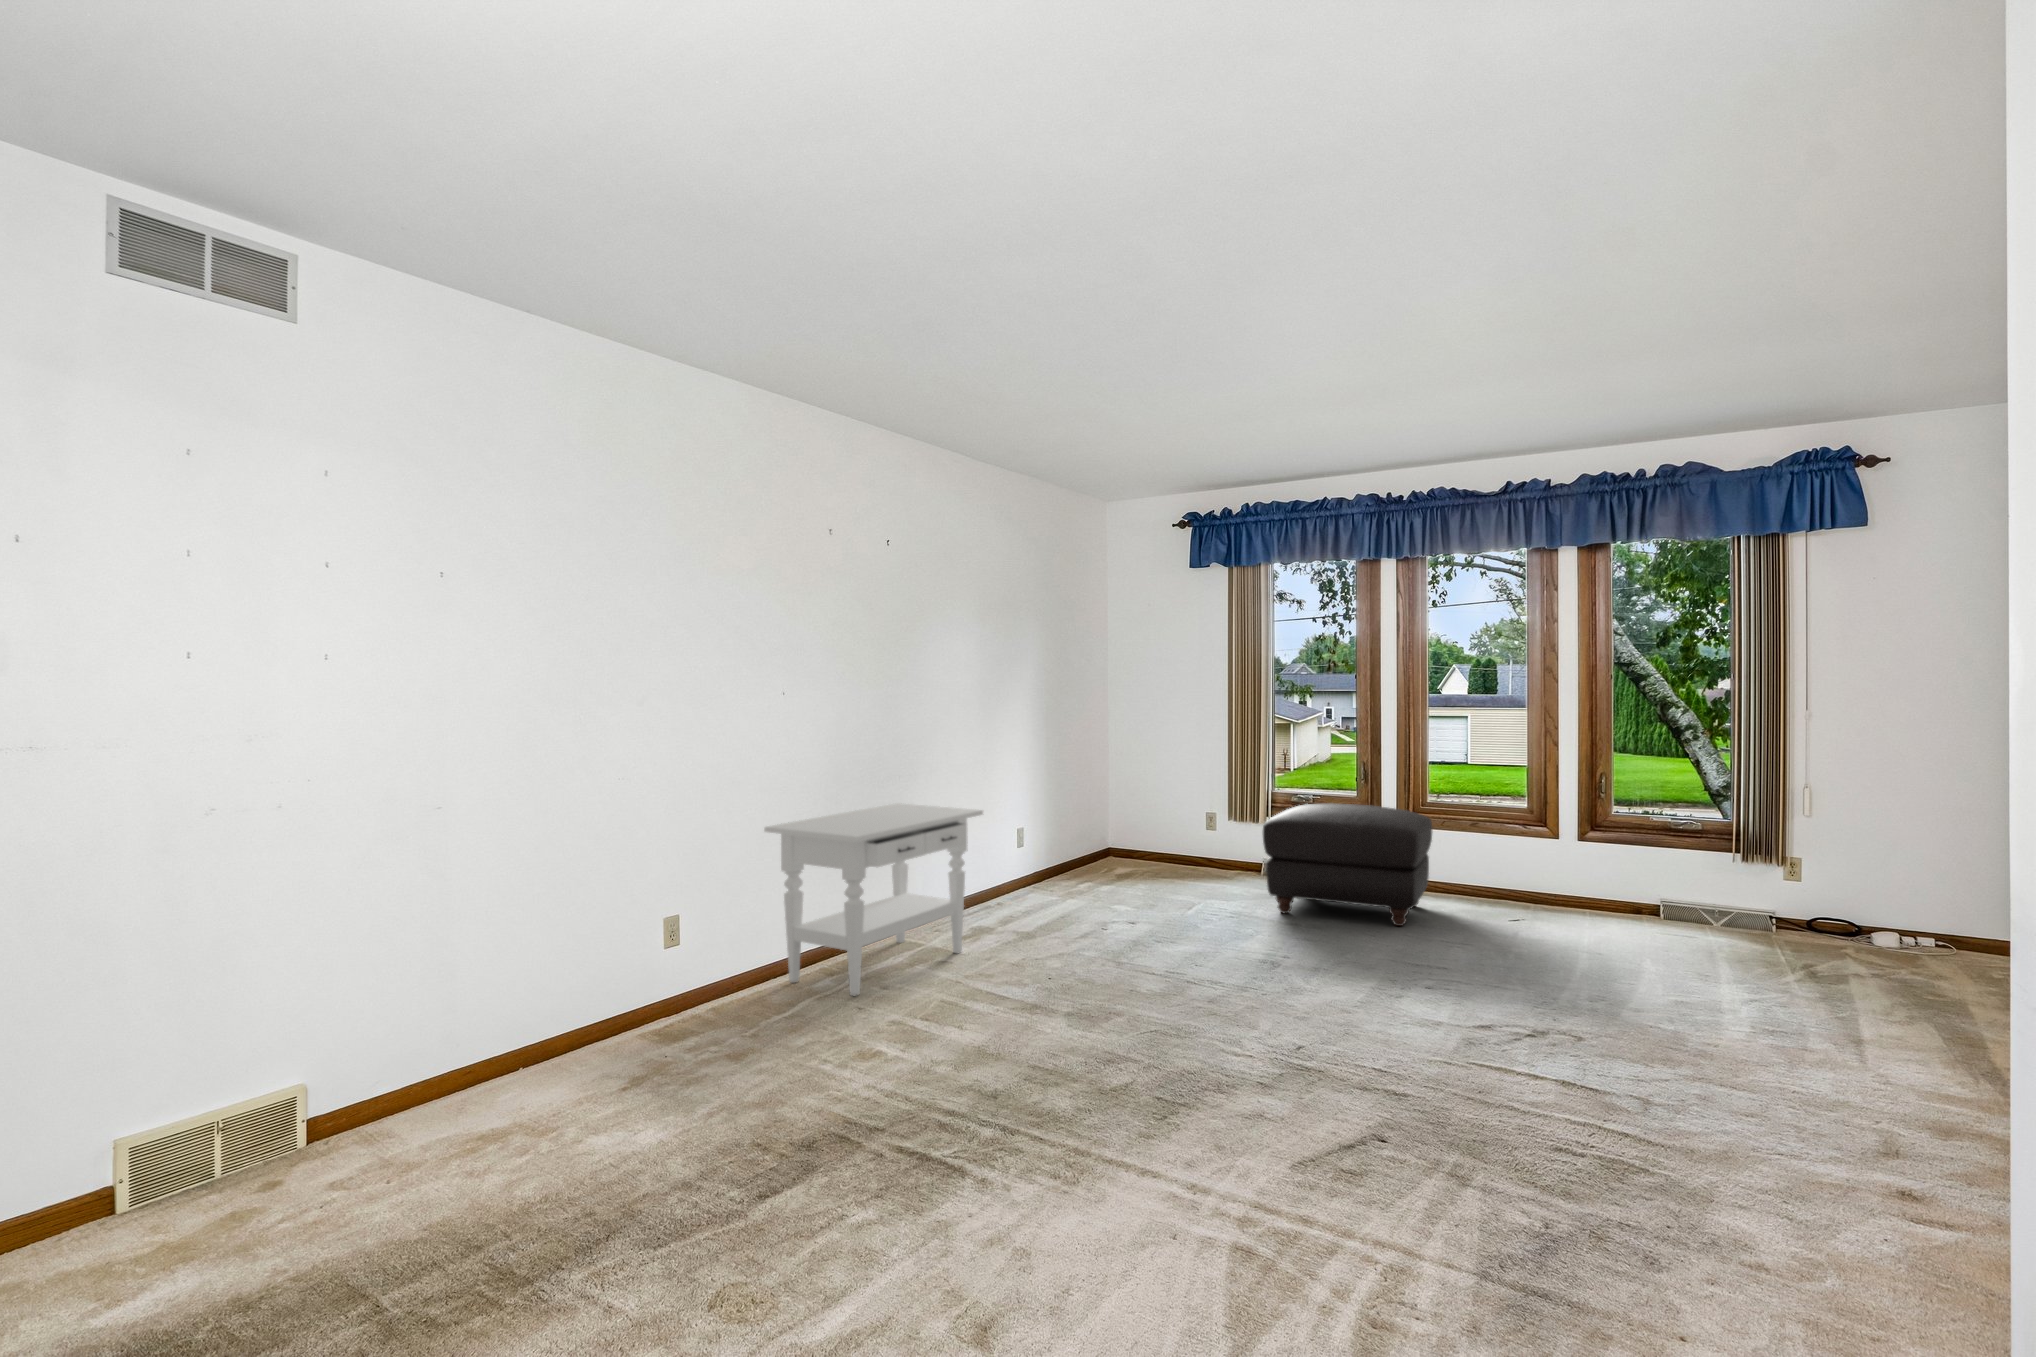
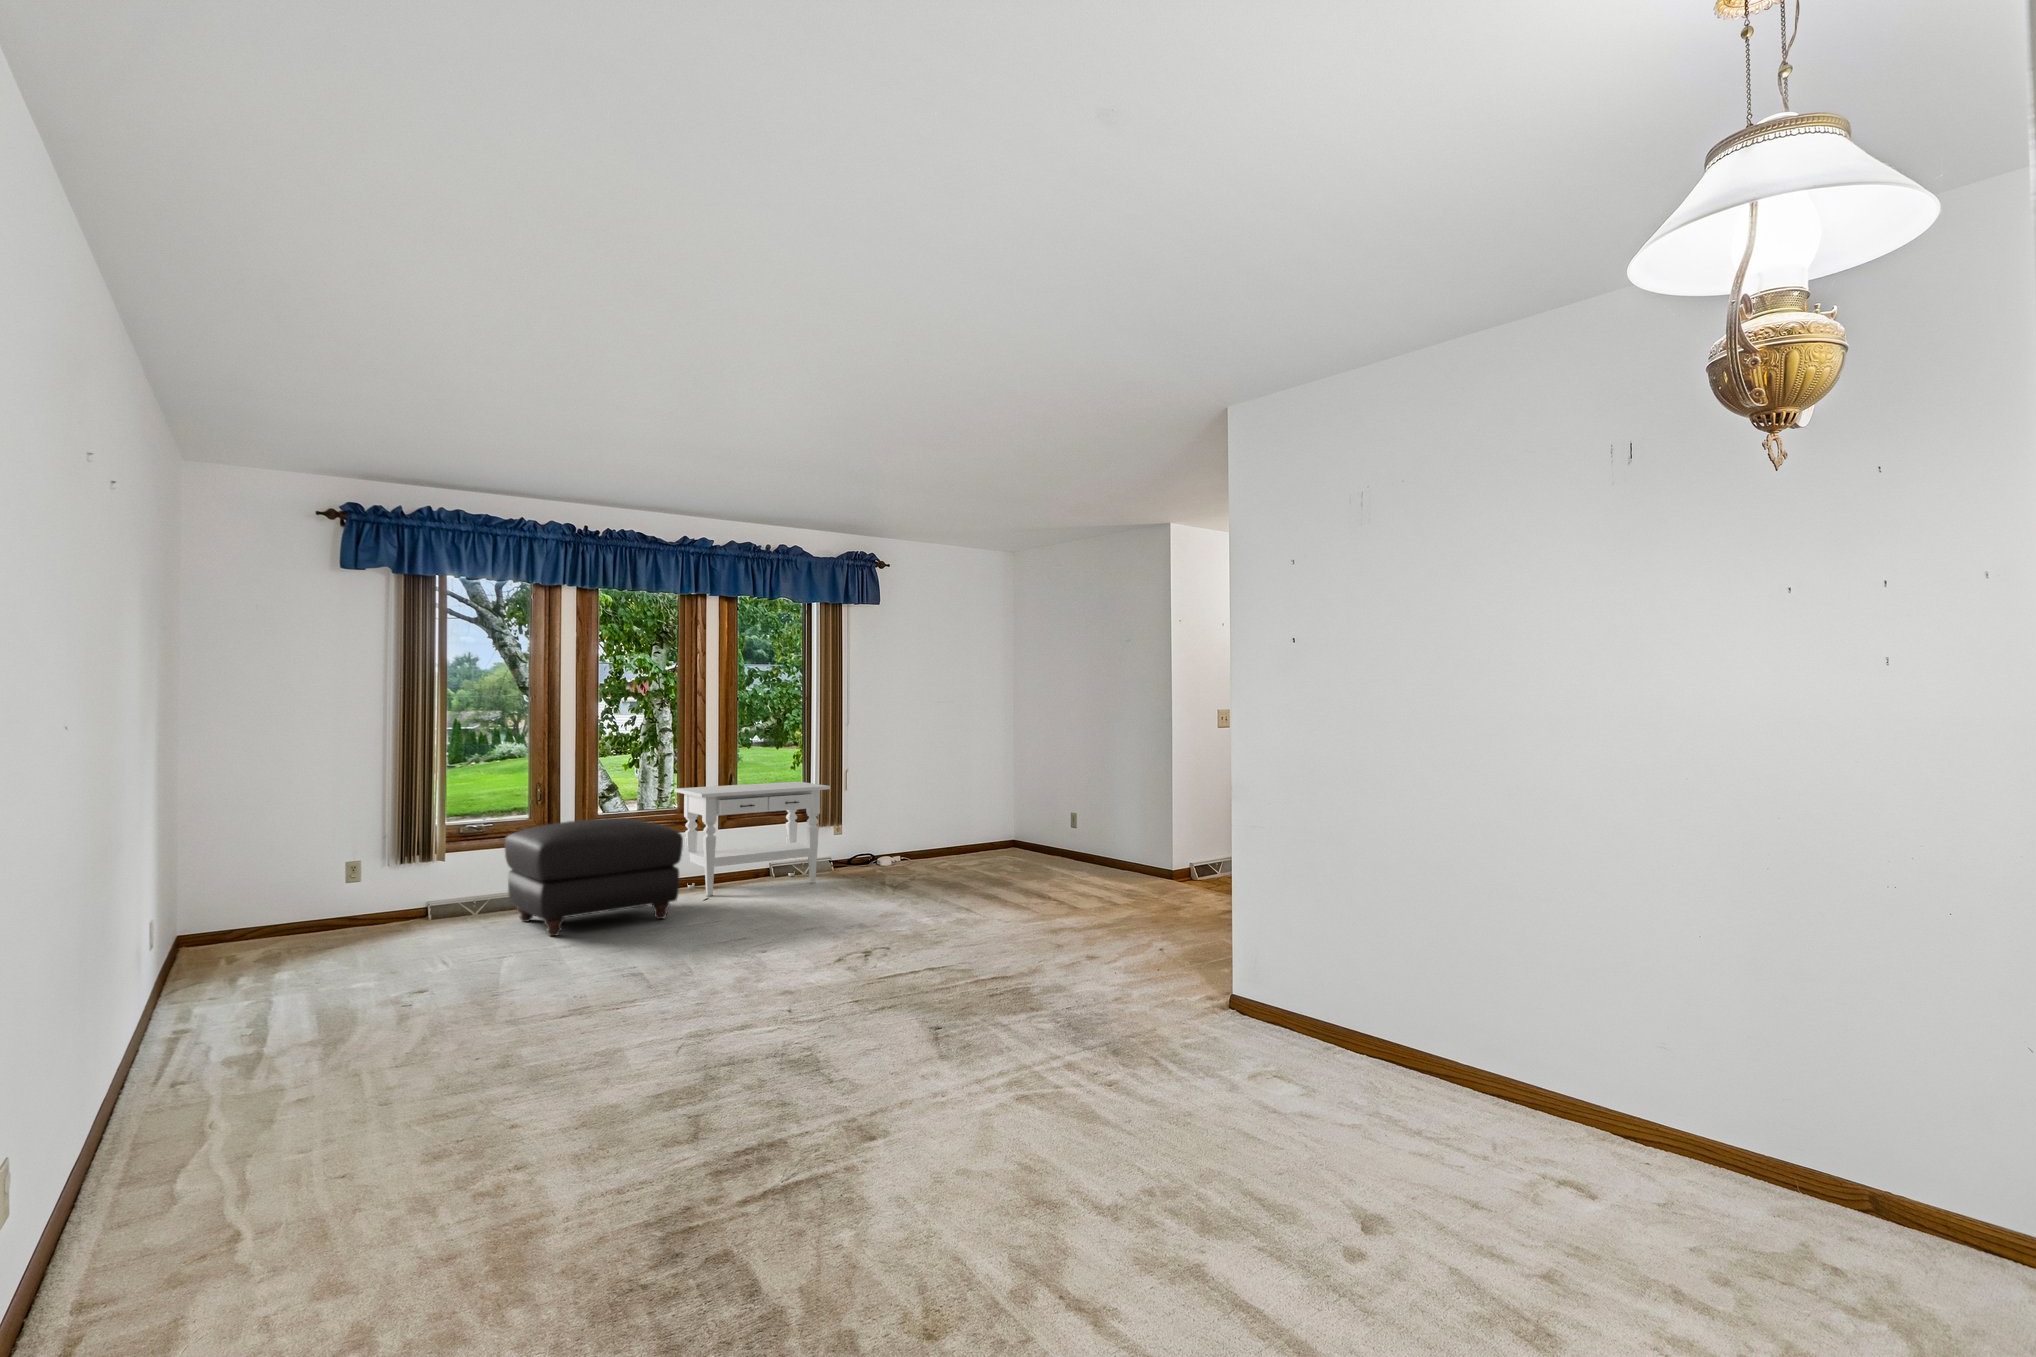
side table: present [764,803,983,996] -> present [675,781,830,896]

